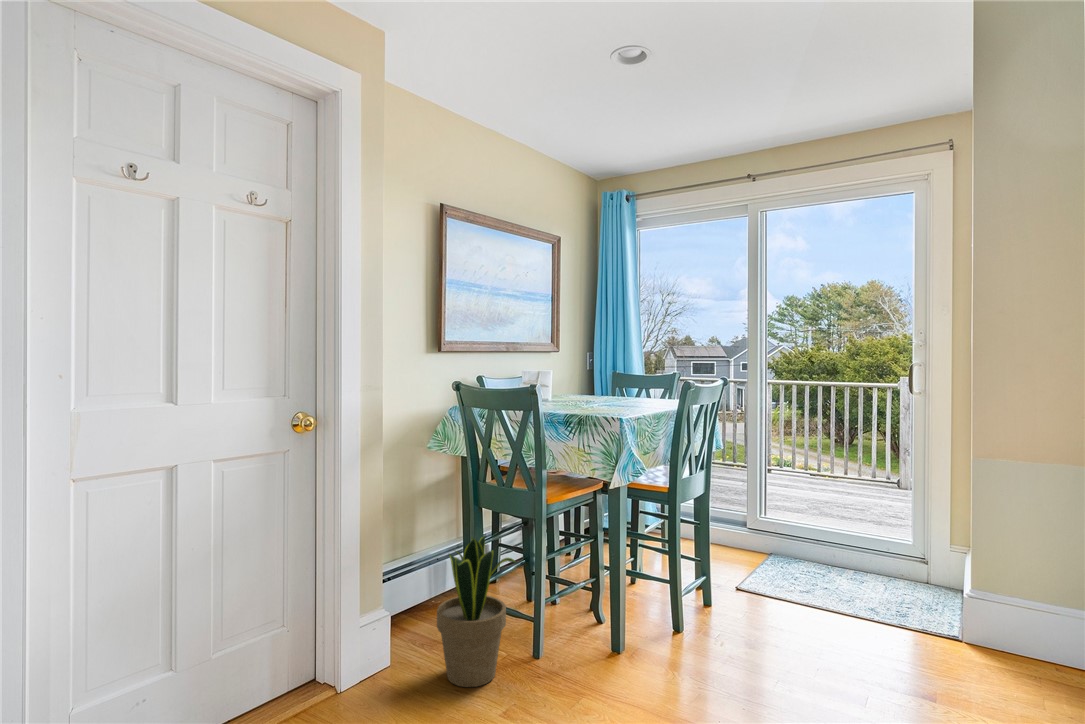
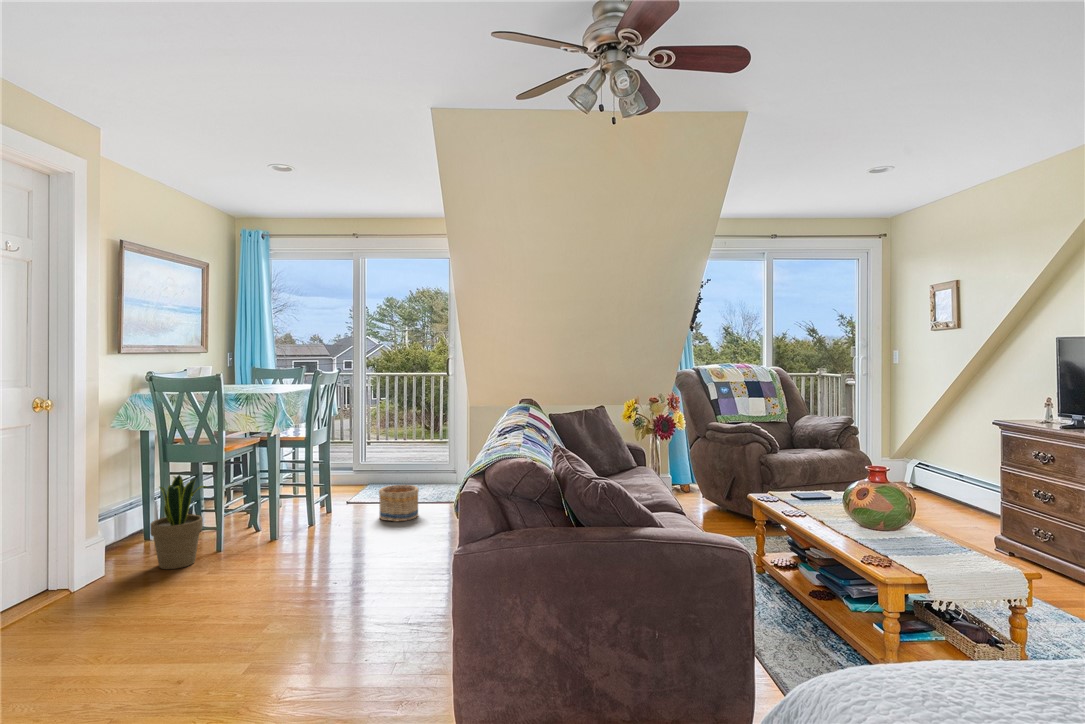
basket: none [791,586,869,665] -> present [379,485,419,522]

